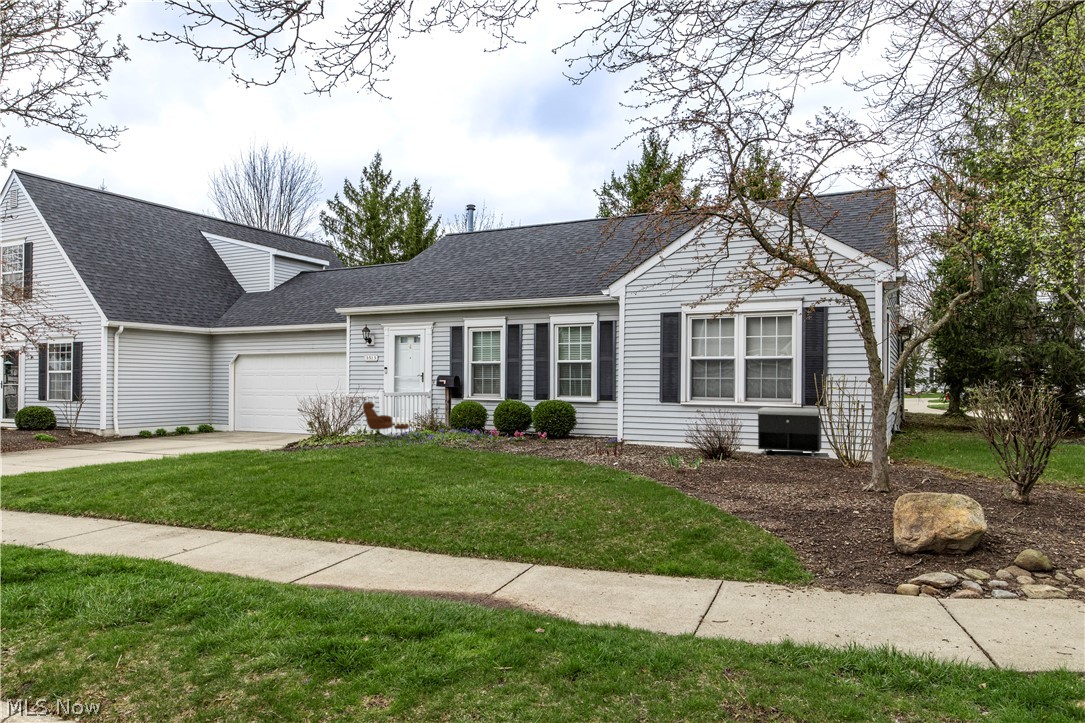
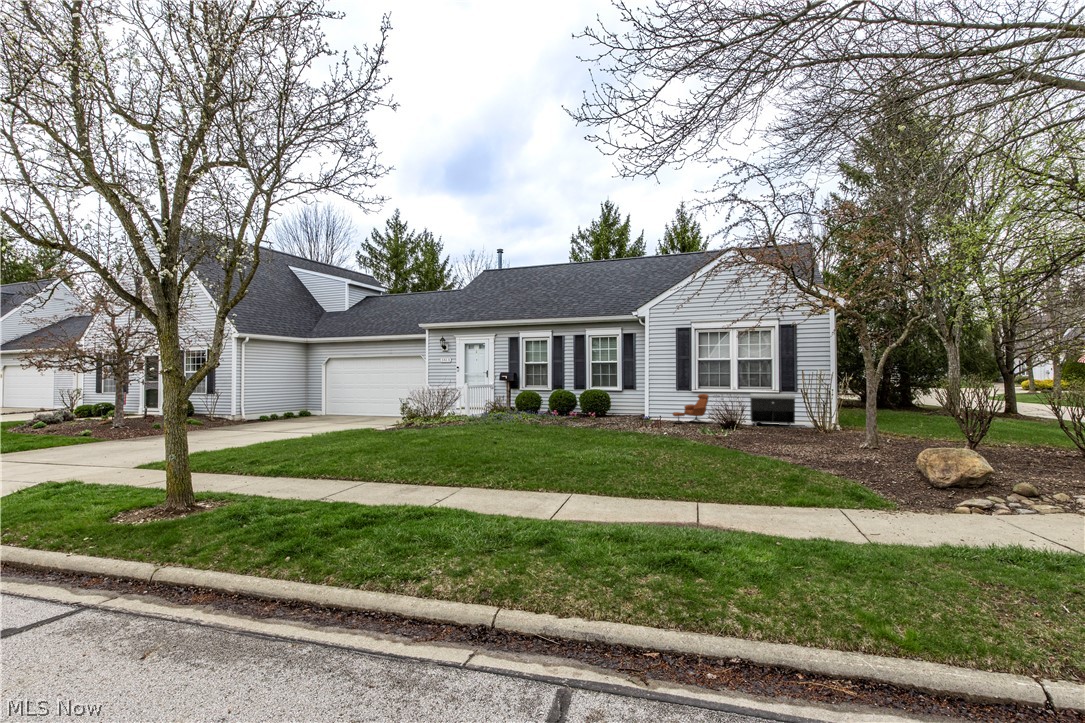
lounge chair: present [363,402,409,437] -> present [673,394,709,423]

